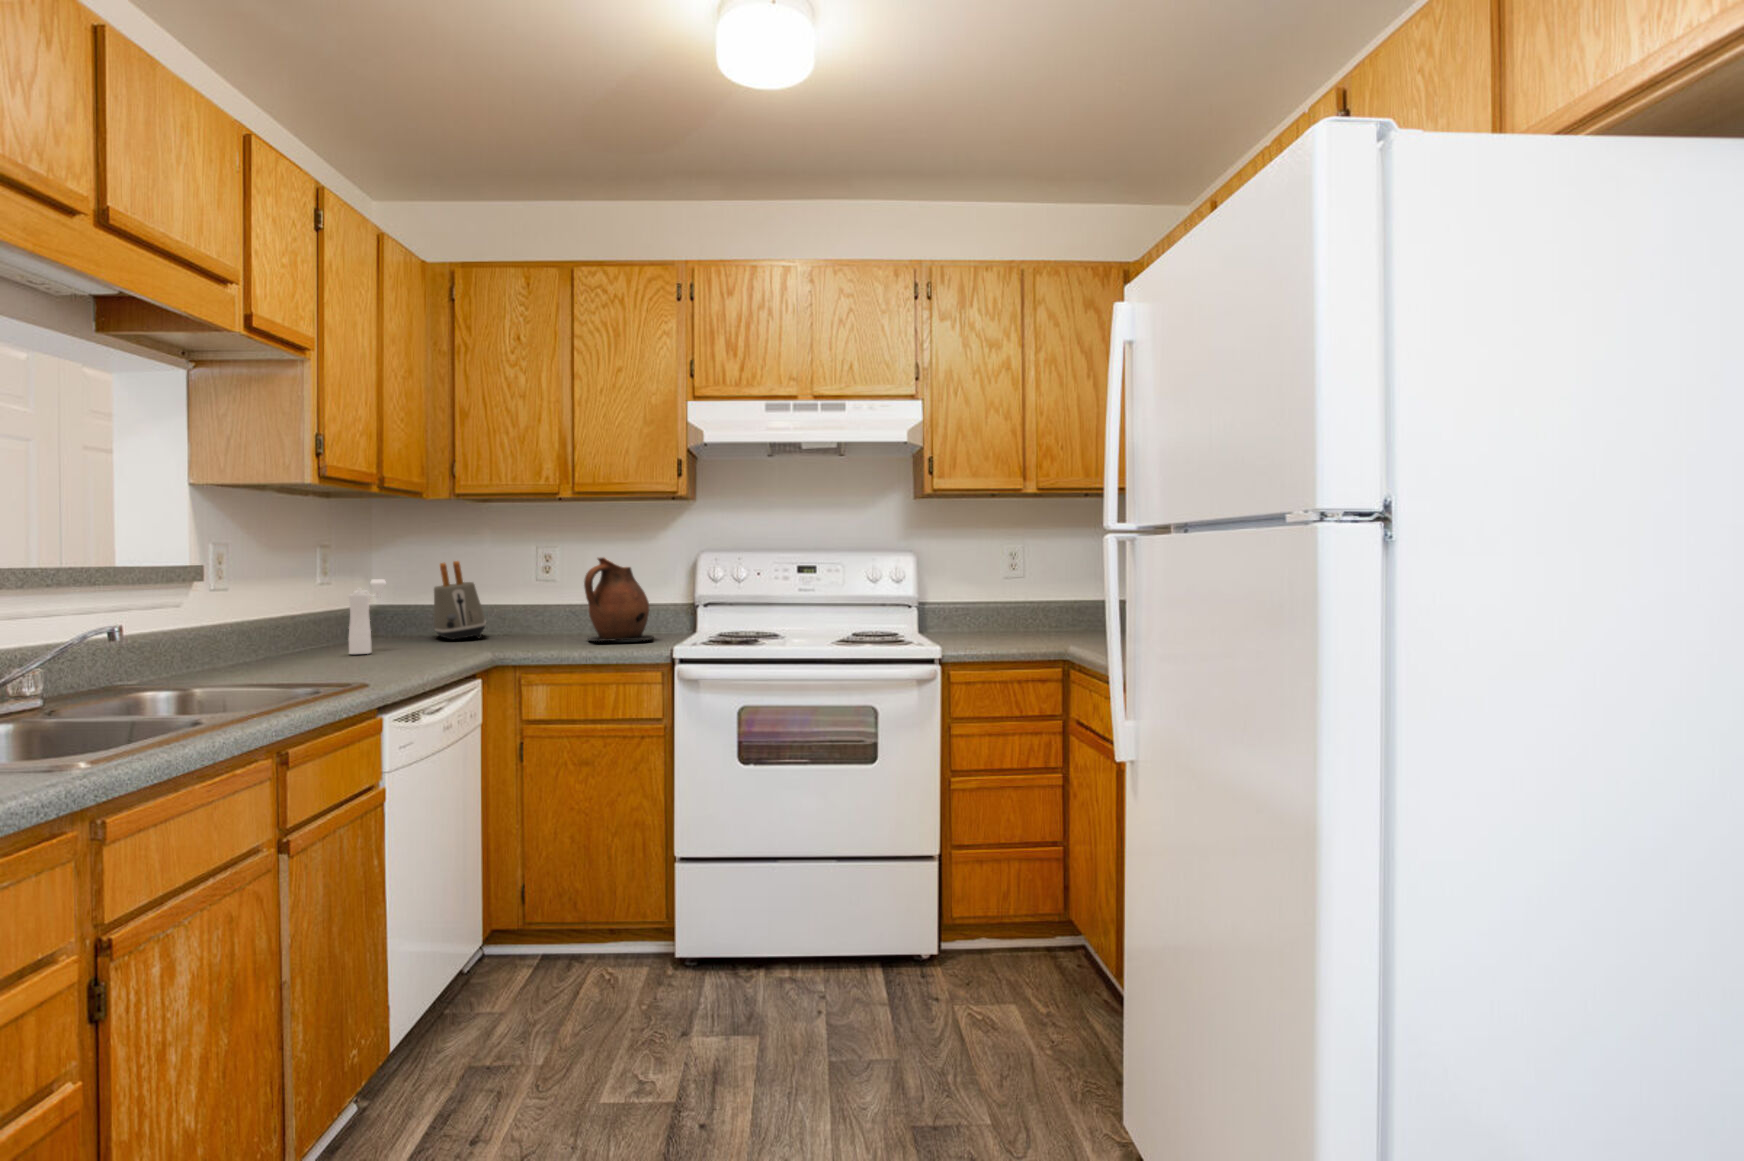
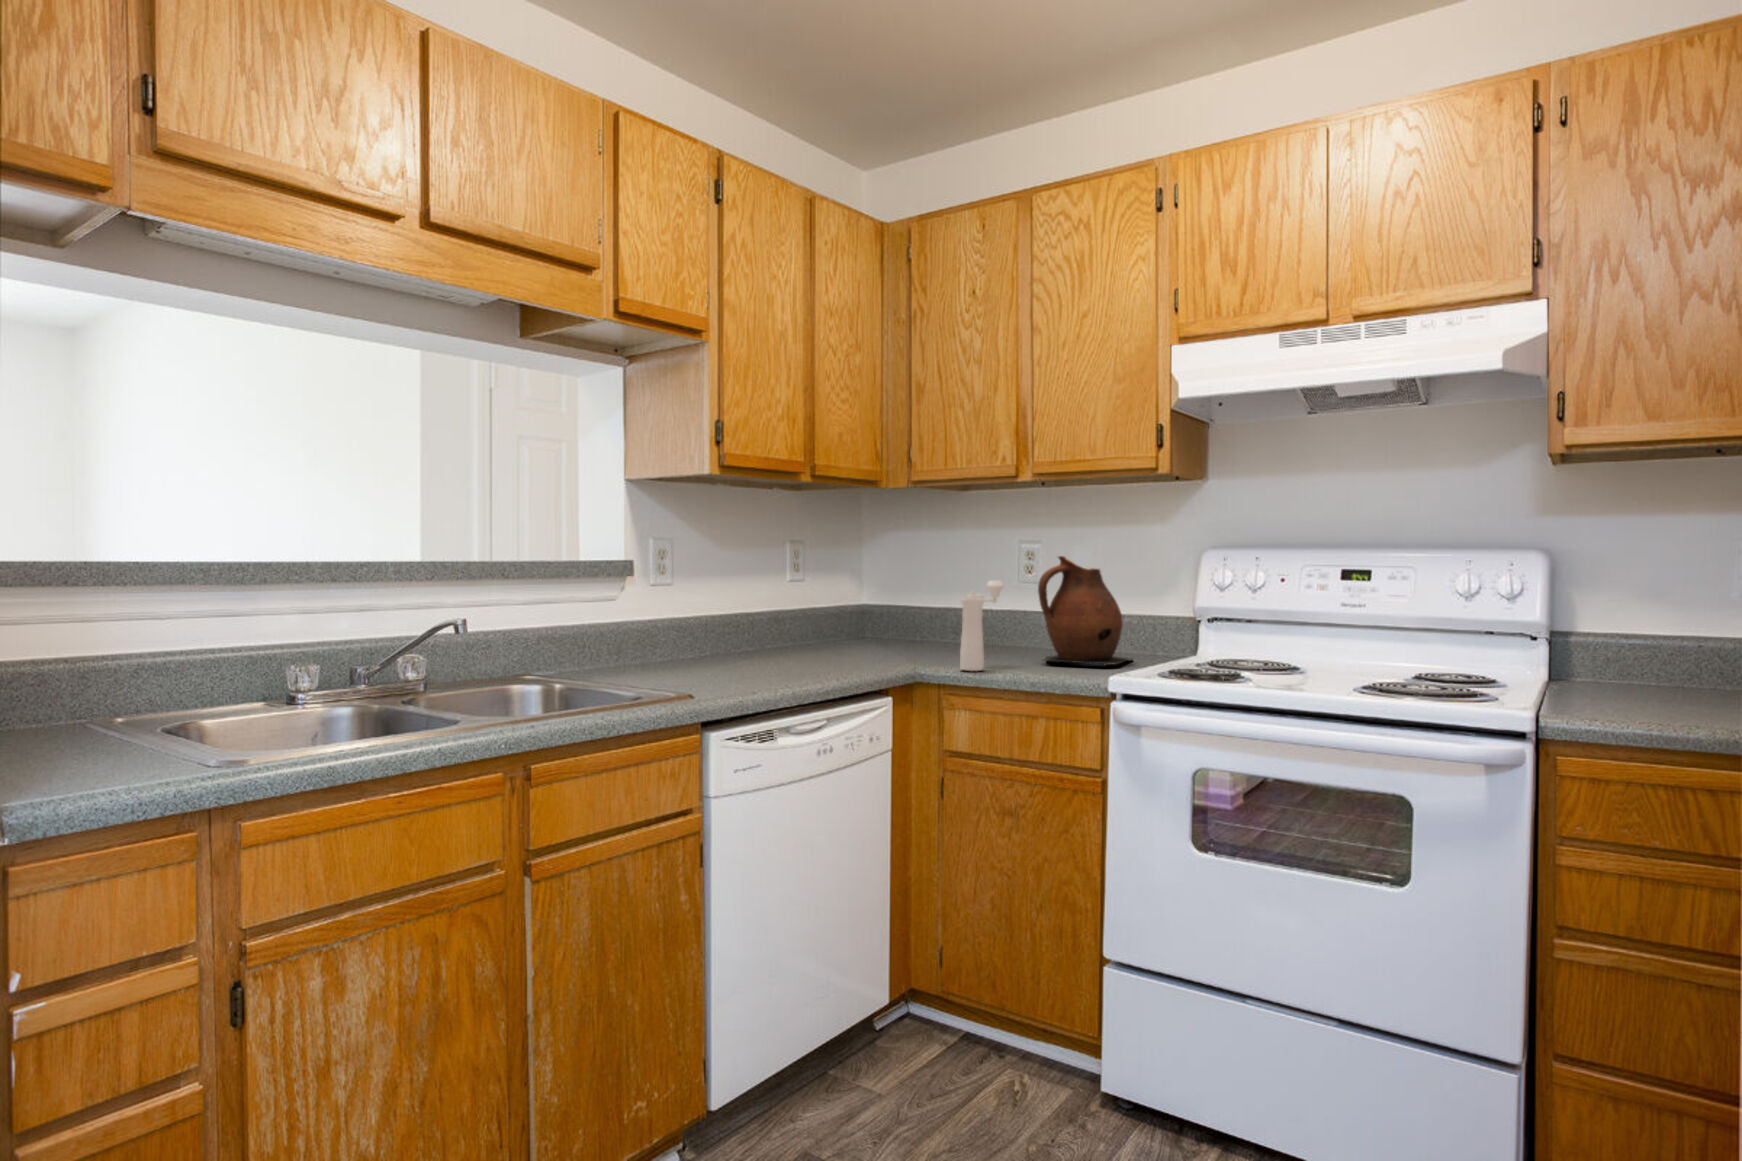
toaster: present [434,561,486,640] -> none [903,557,958,647]
pepper mill: present [348,579,386,654] -> present [960,581,1004,671]

